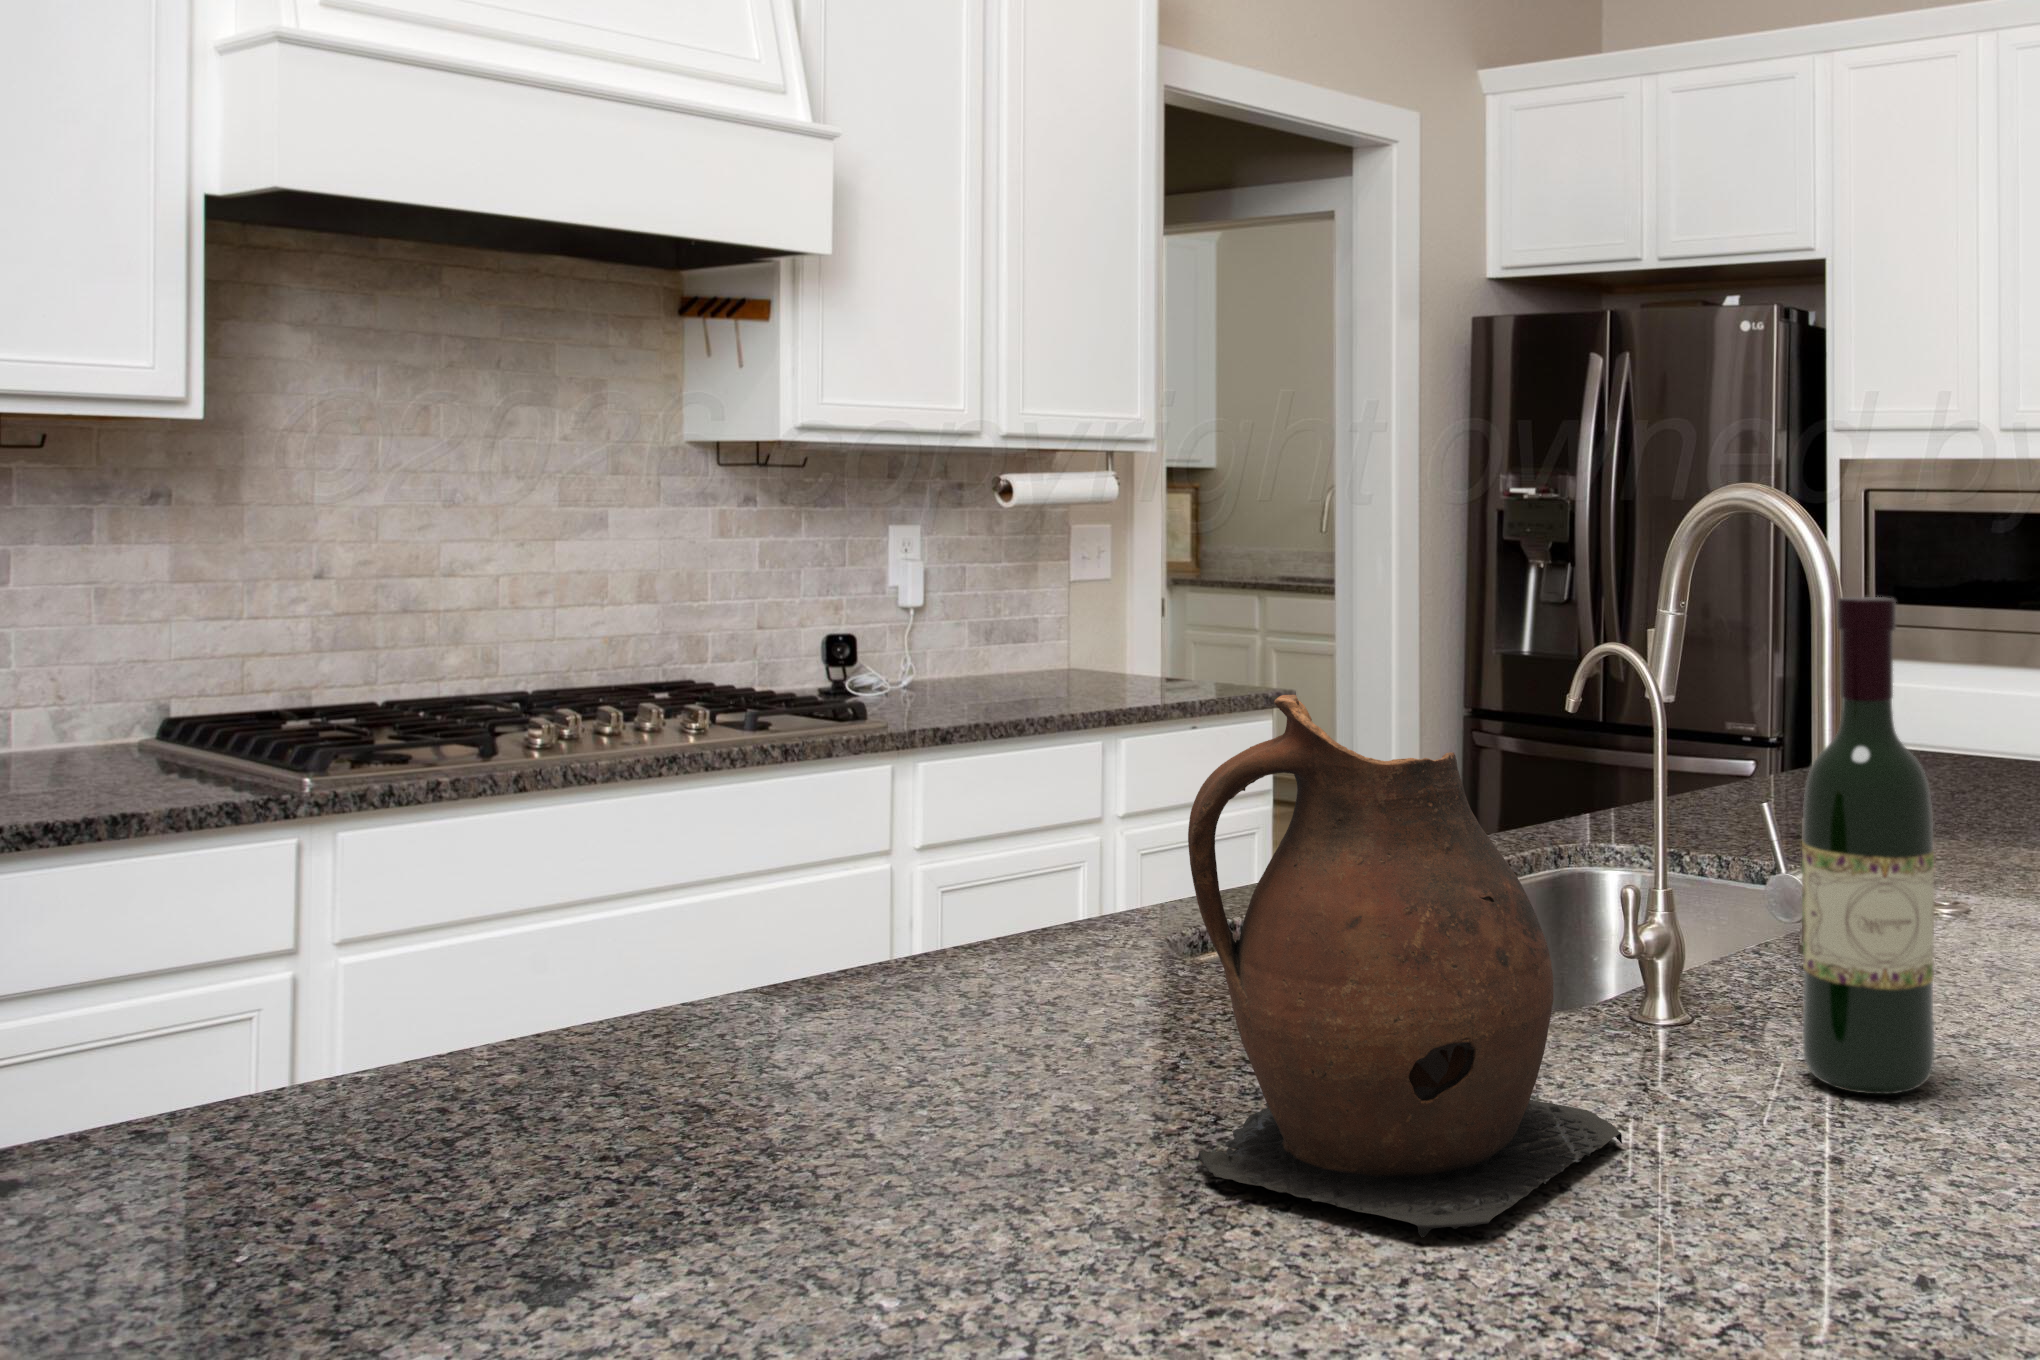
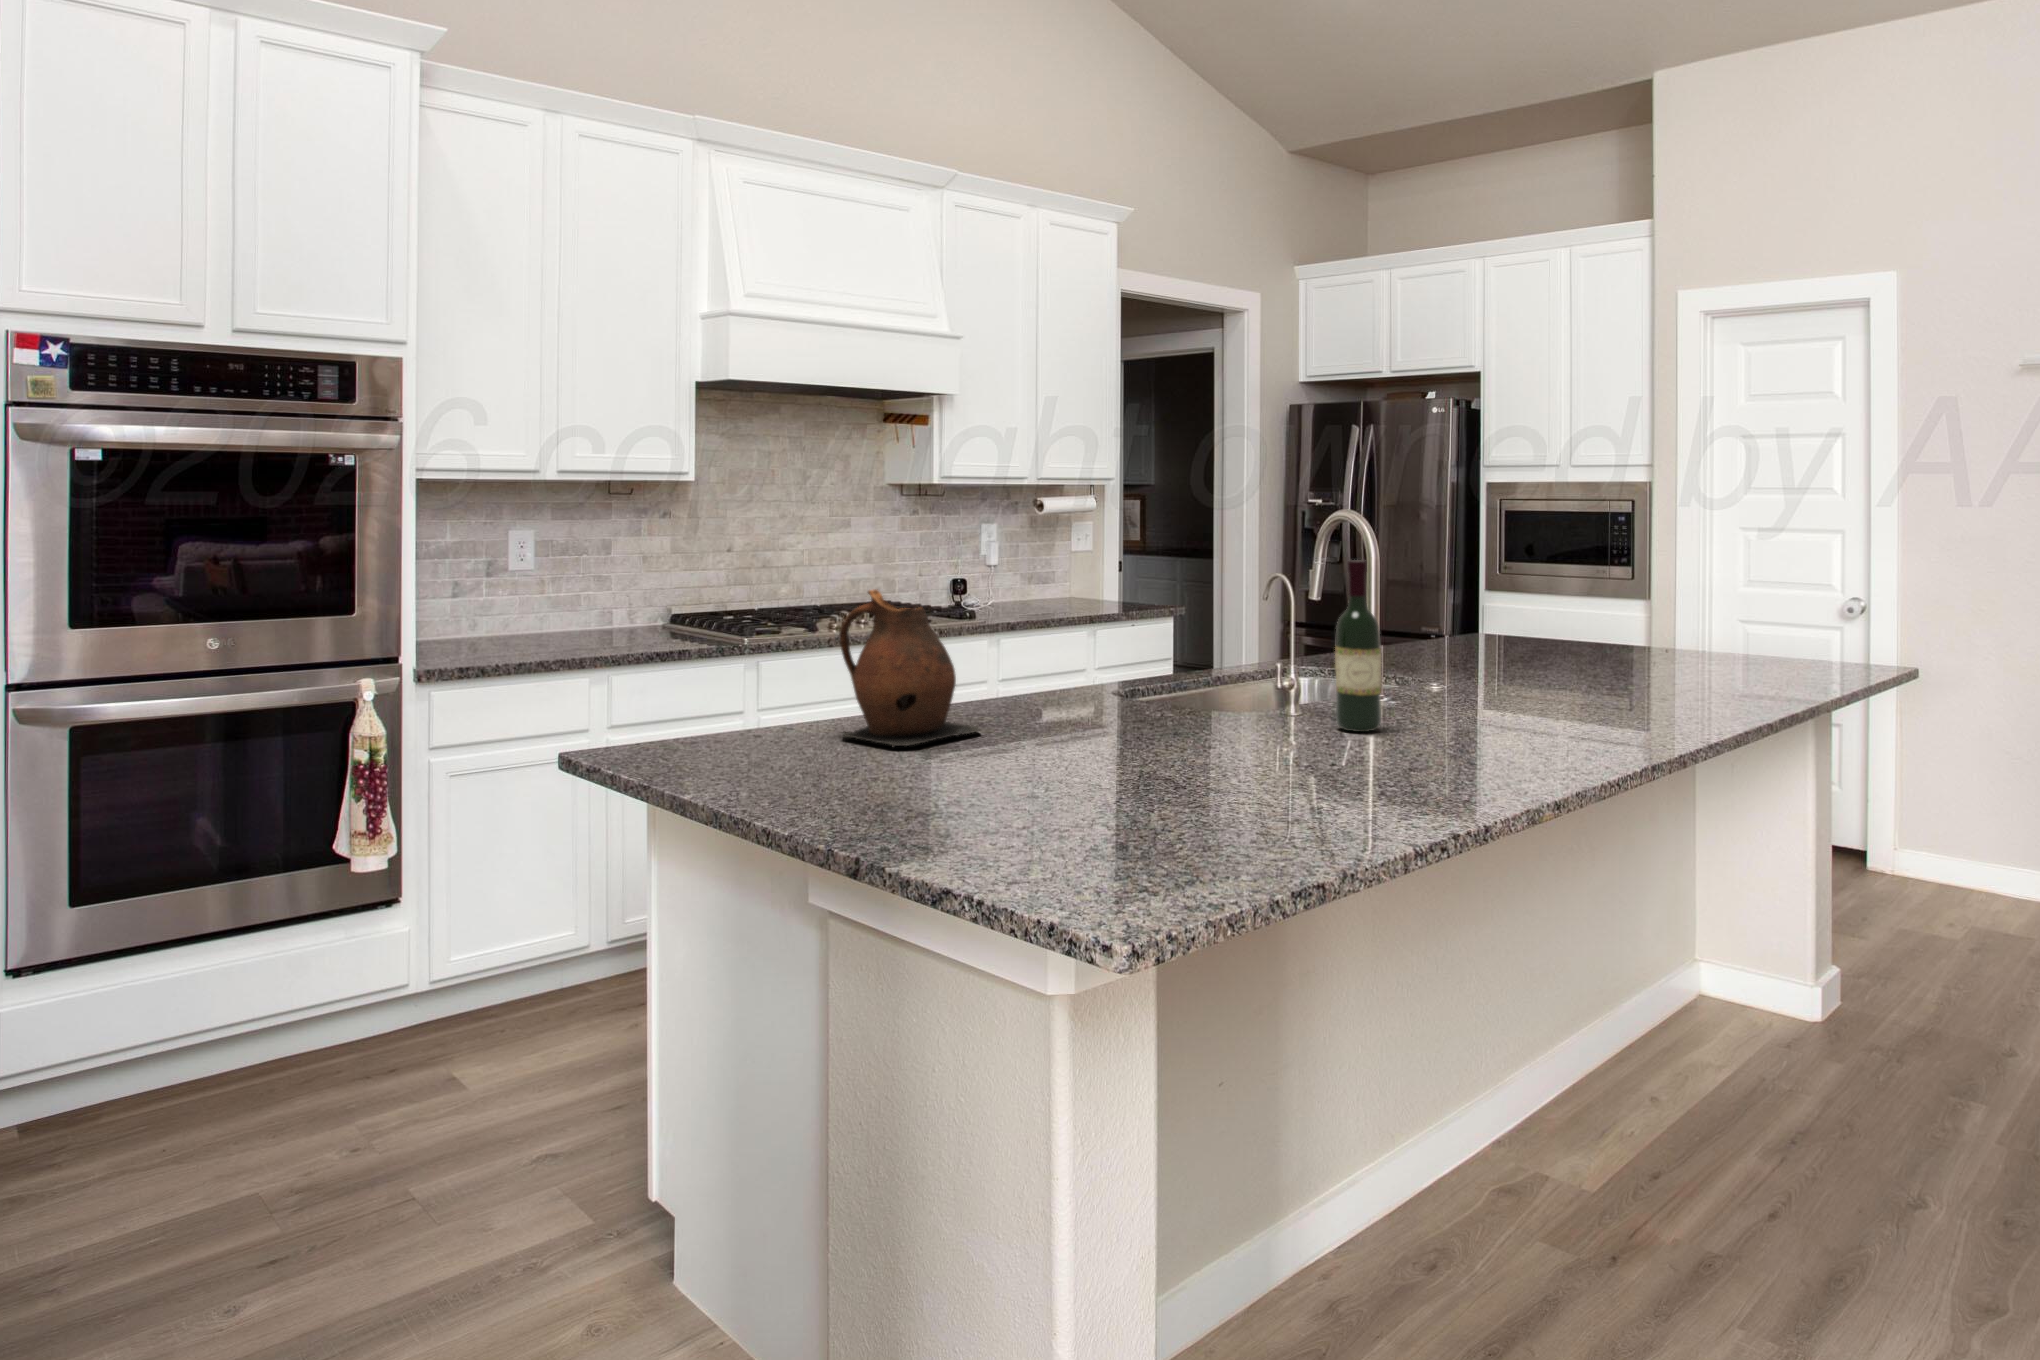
ceramic pitcher: present [1188,695,1622,1237] -> present [839,590,980,747]

